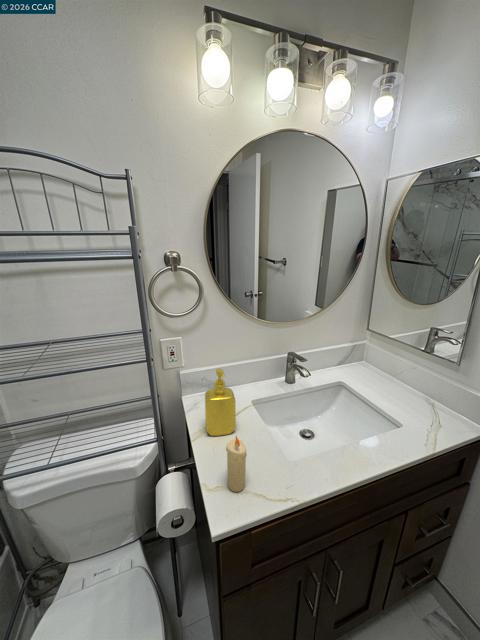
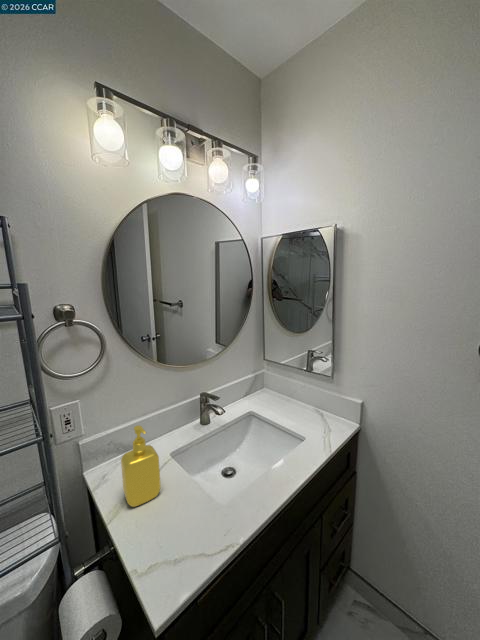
candle: present [226,436,247,492] -> none [162,493,186,560]

